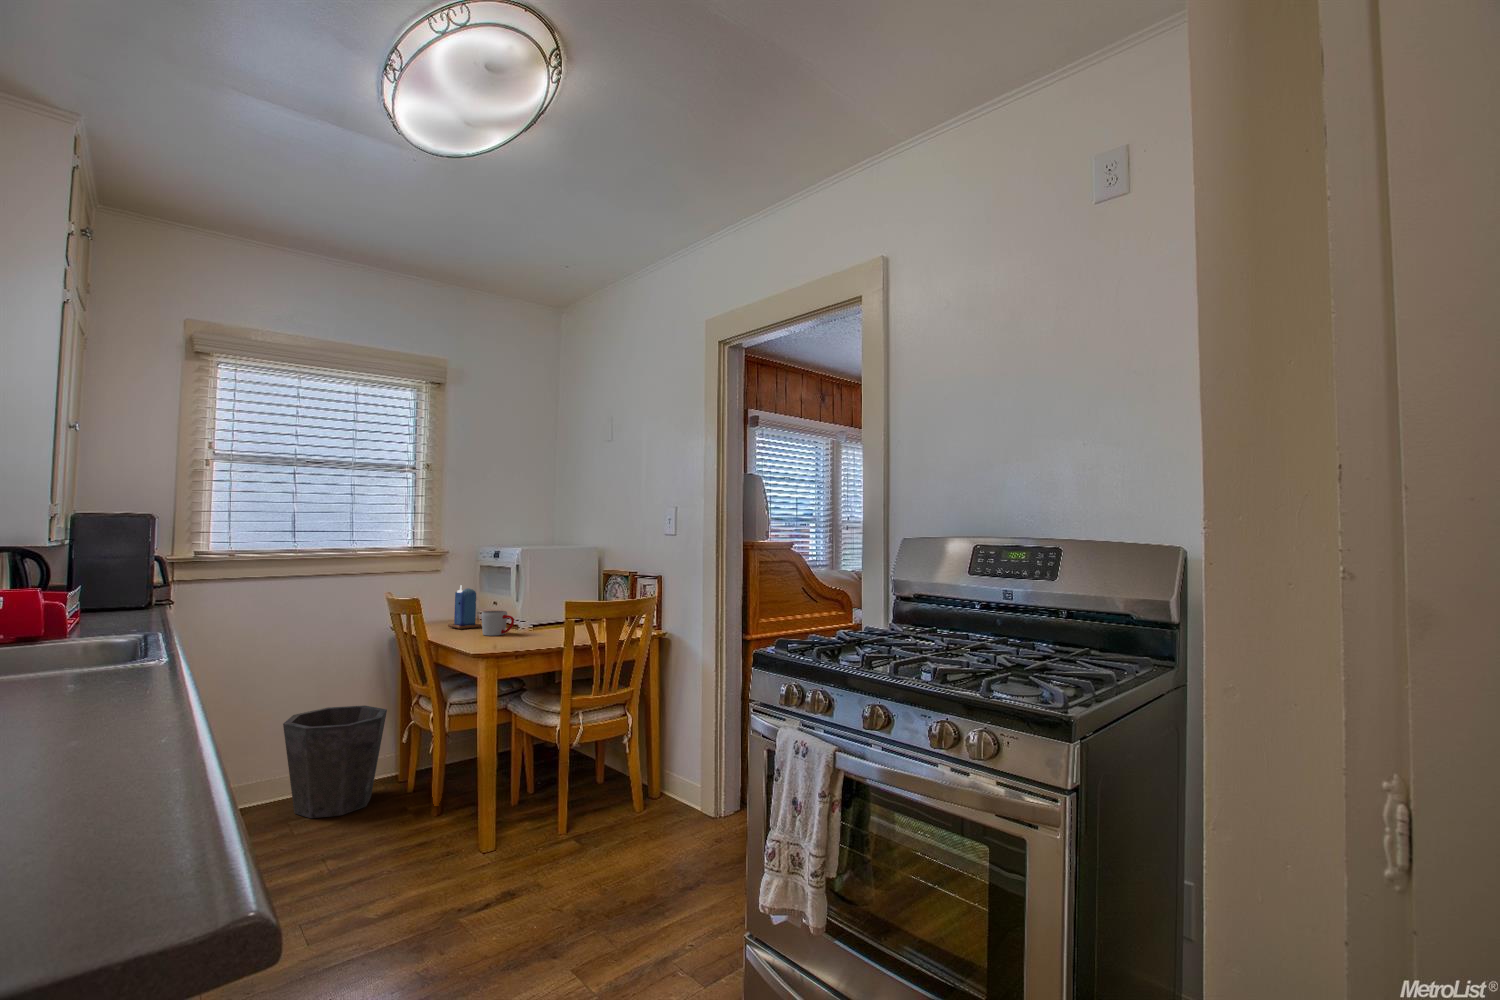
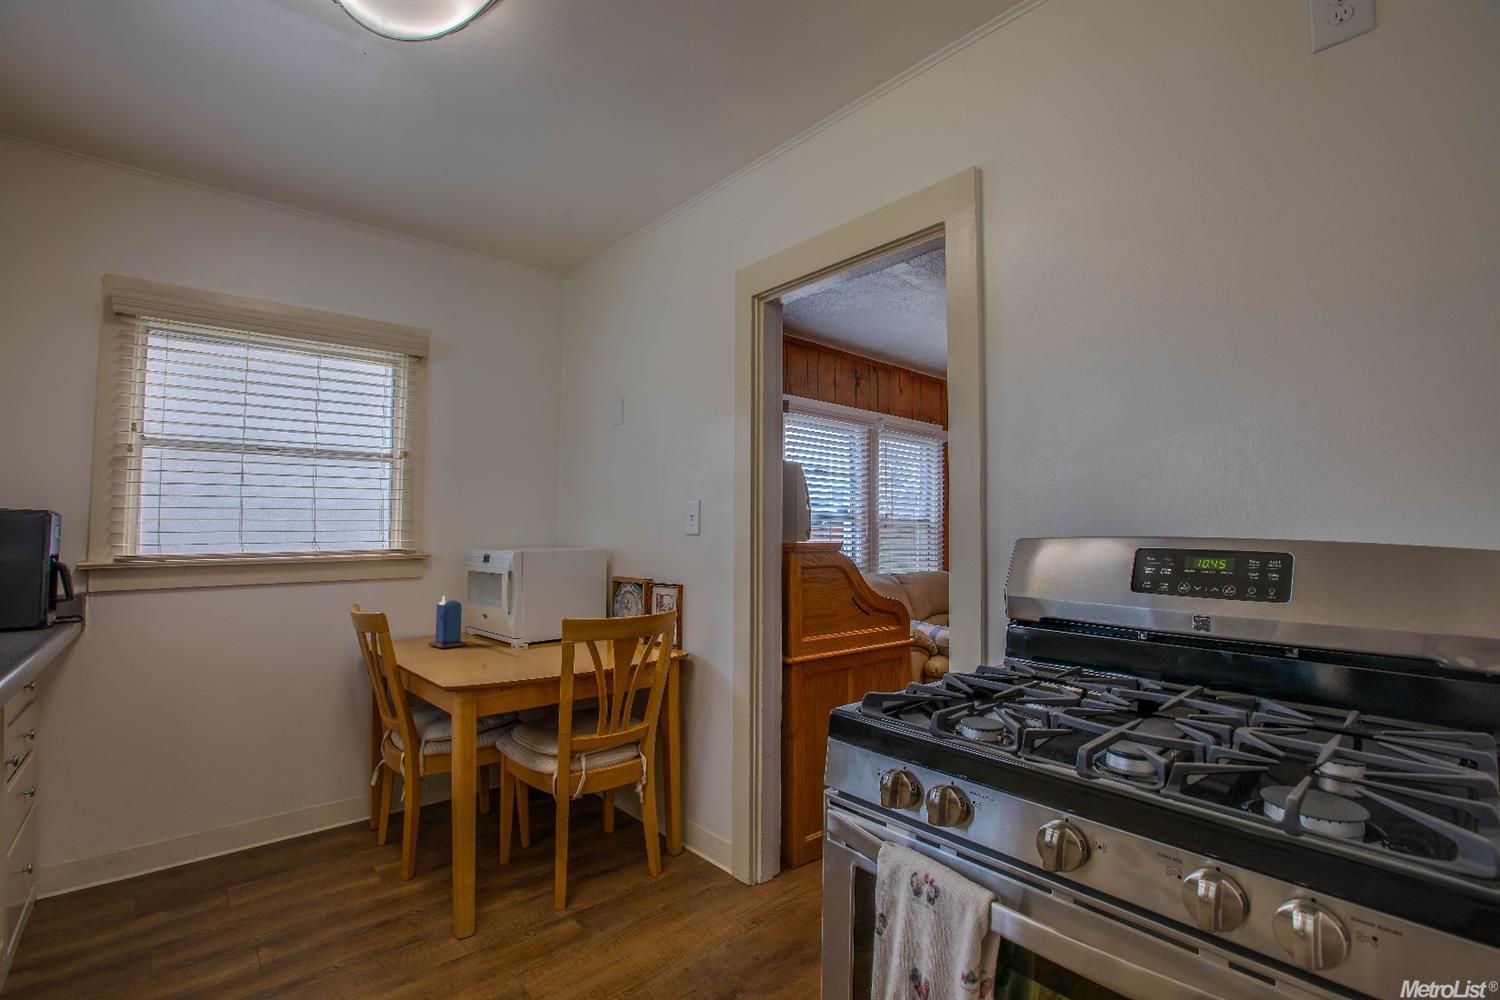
mug: present [481,611,514,636] -> none [465,627,504,658]
waste bin: present [283,706,387,818] -> none [221,740,353,884]

